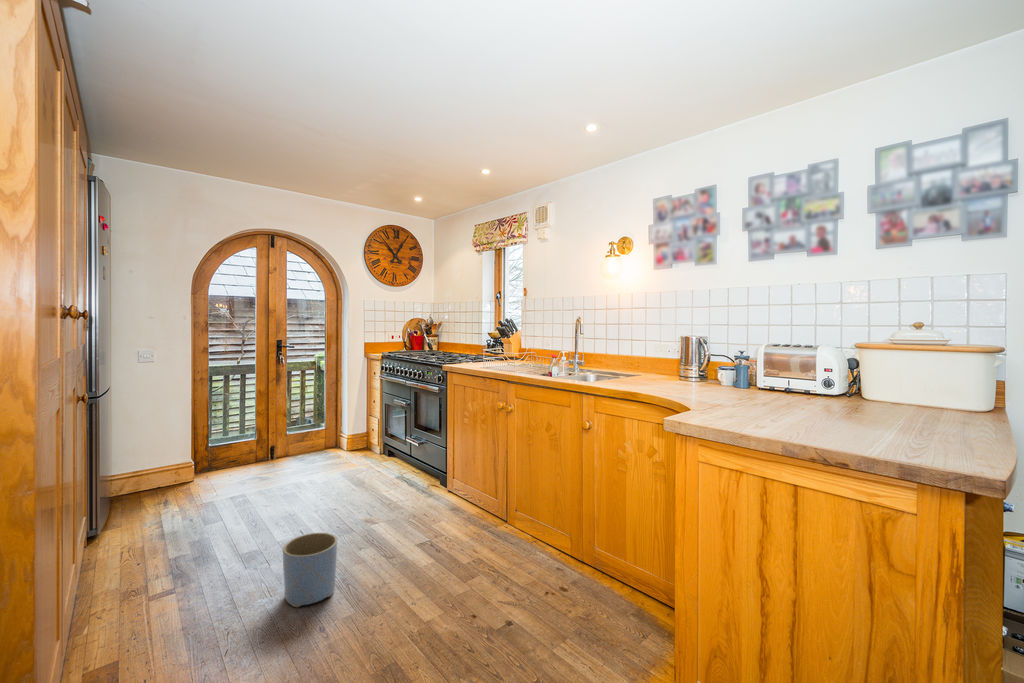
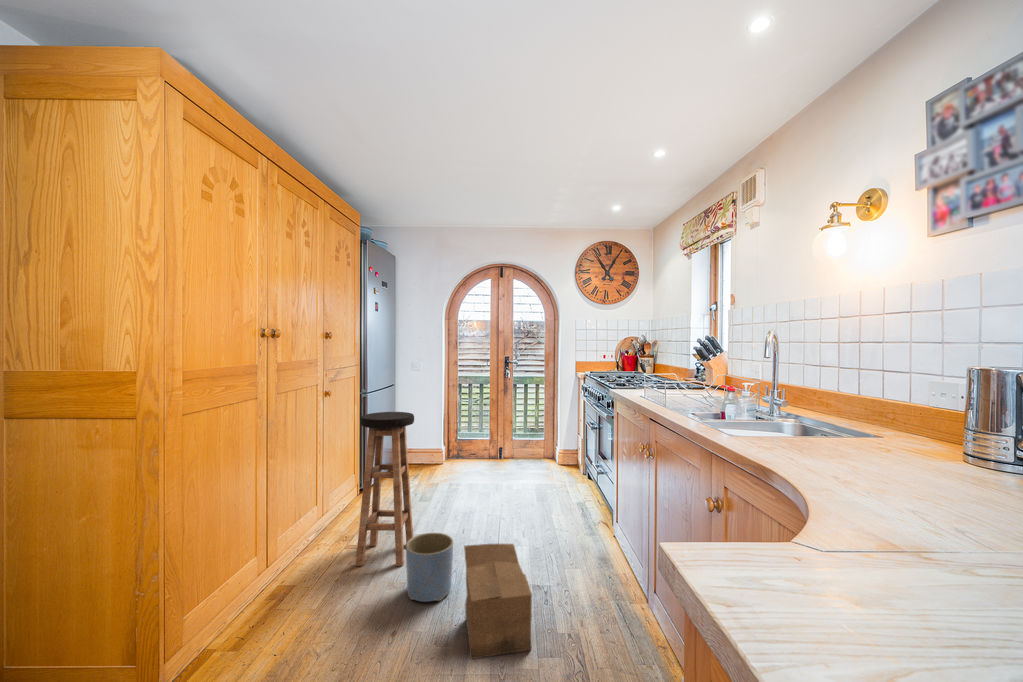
bar stool: none [177,412,253,608] -> present [356,412,414,566]
cardboard box: none [360,519,445,620] -> present [464,544,532,659]

